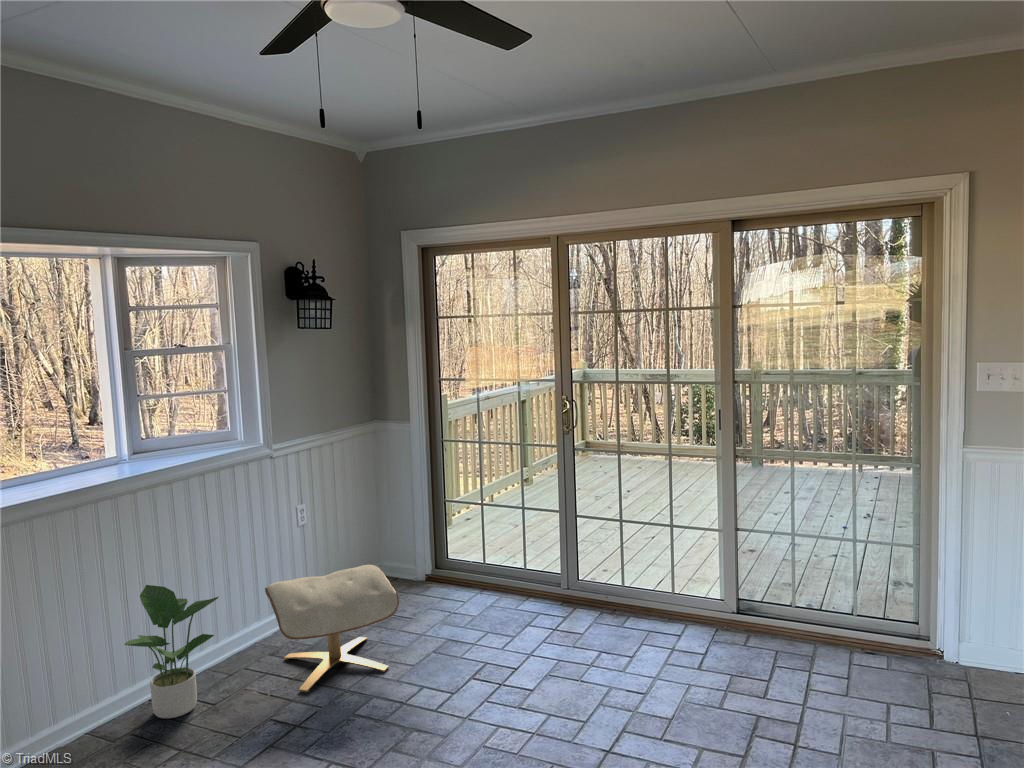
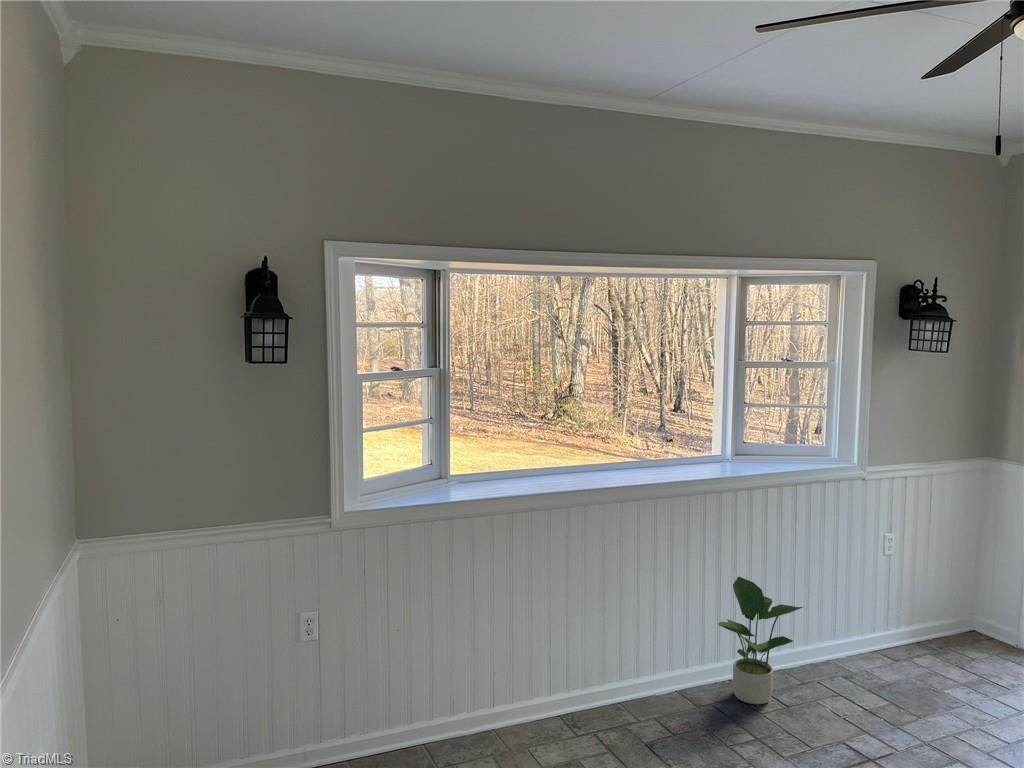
ottoman: present [265,565,399,692] -> none [846,608,1004,743]

